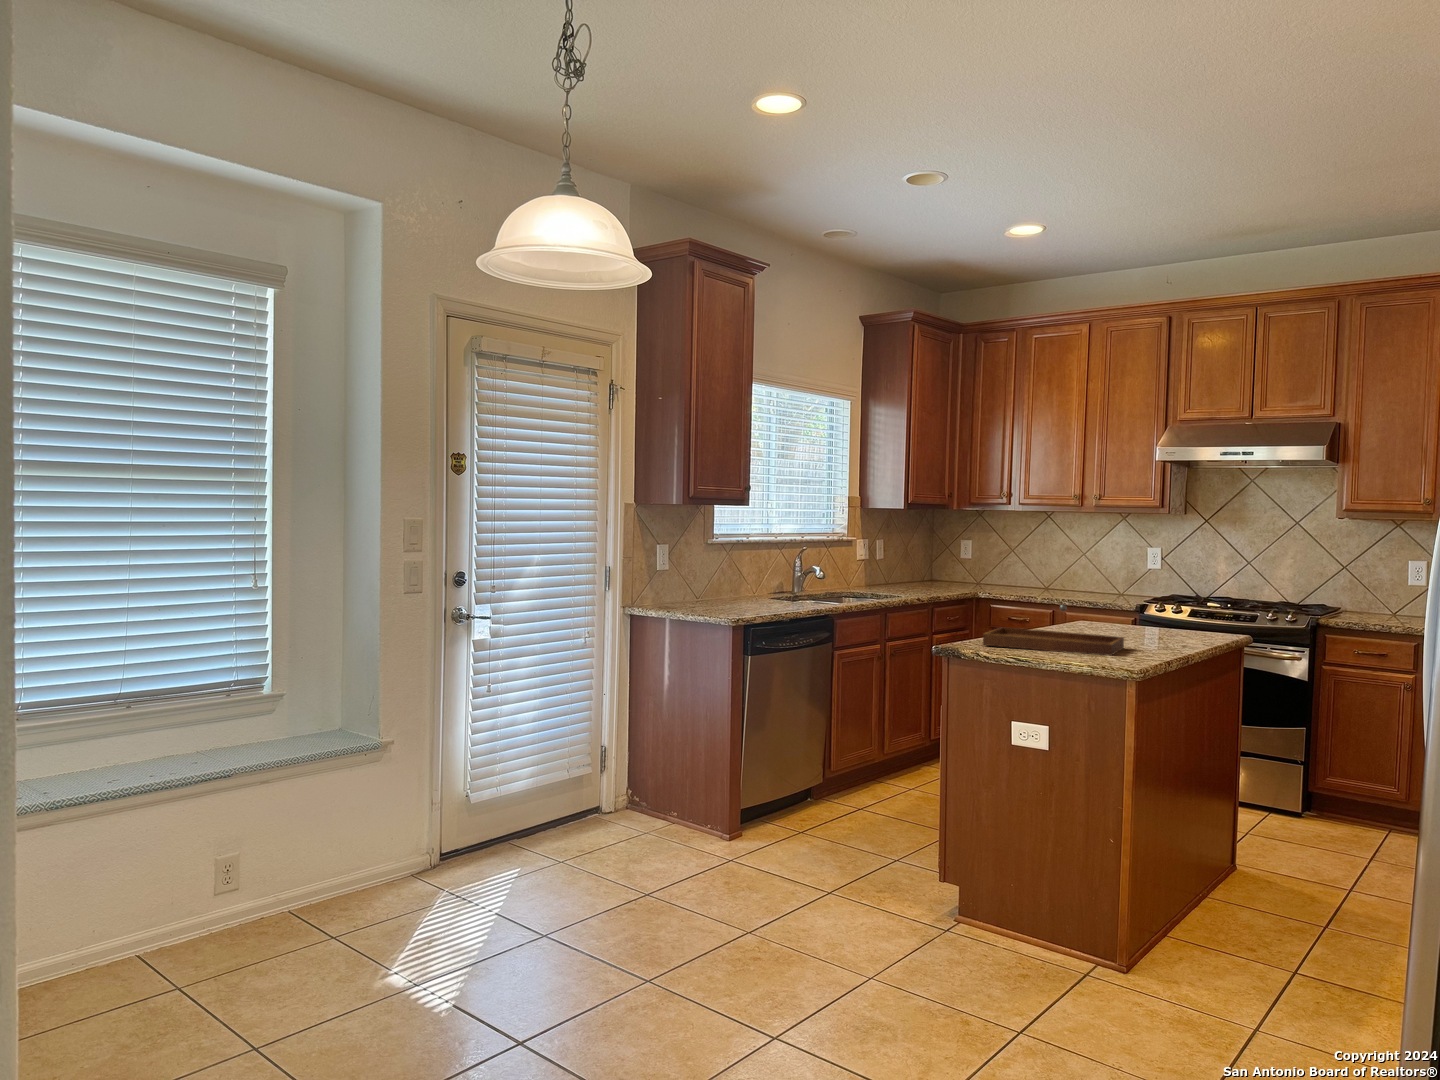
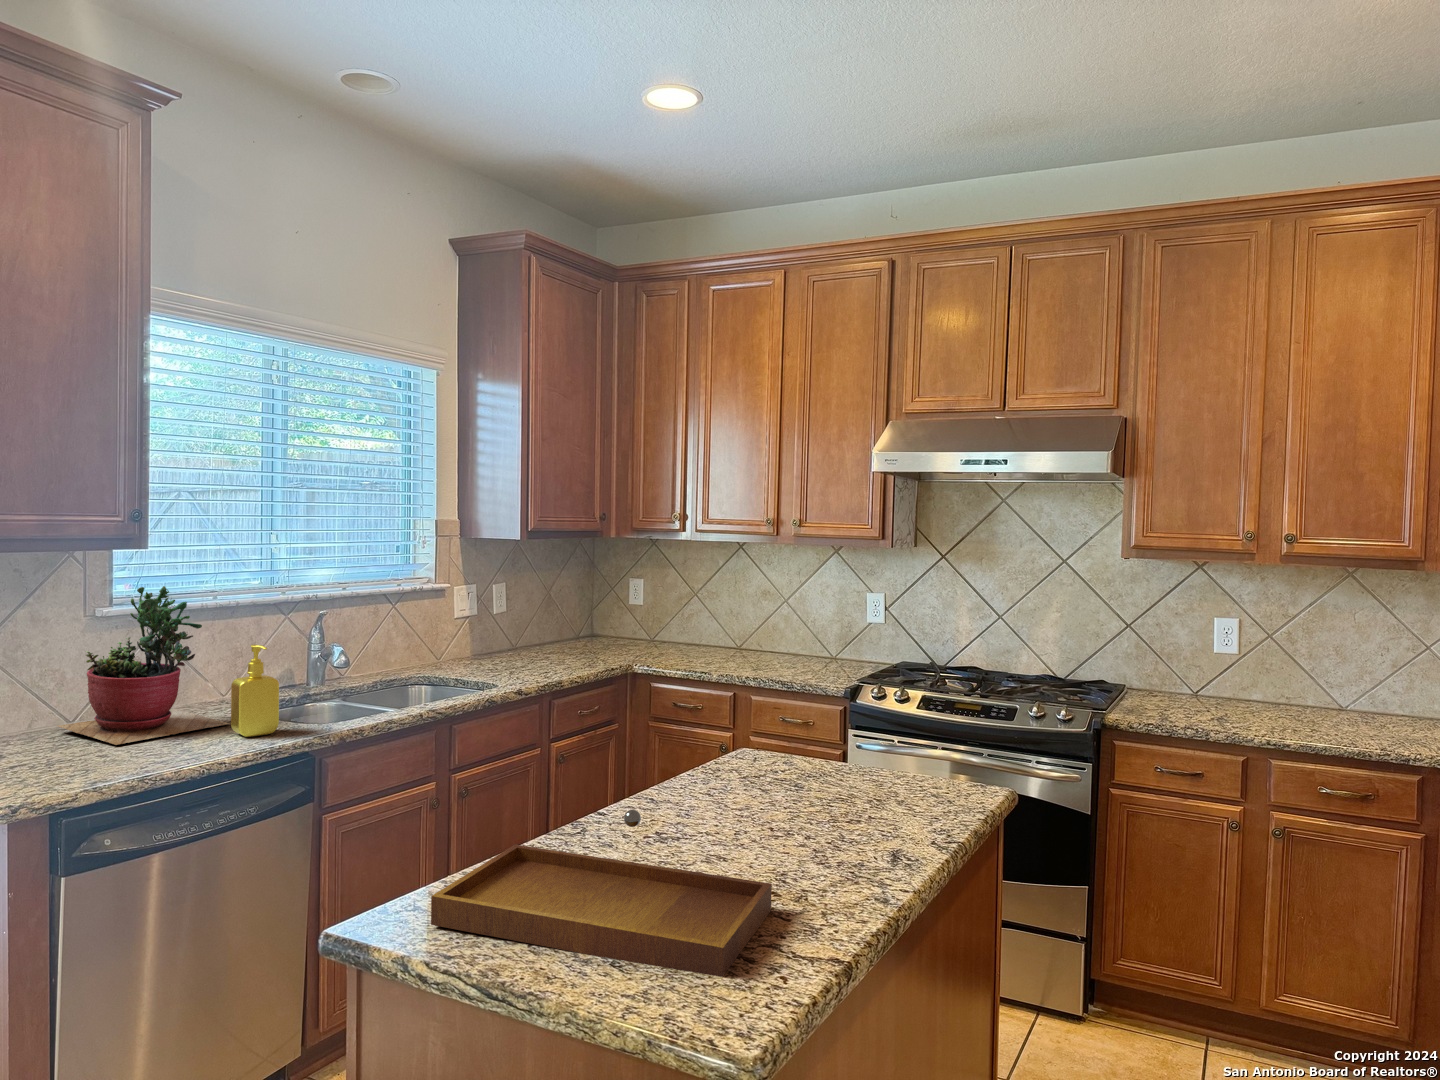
succulent plant: none [697,529,779,609] -> present [57,586,230,745]
soap dispenser: none [787,561,811,610] -> present [231,644,279,737]

